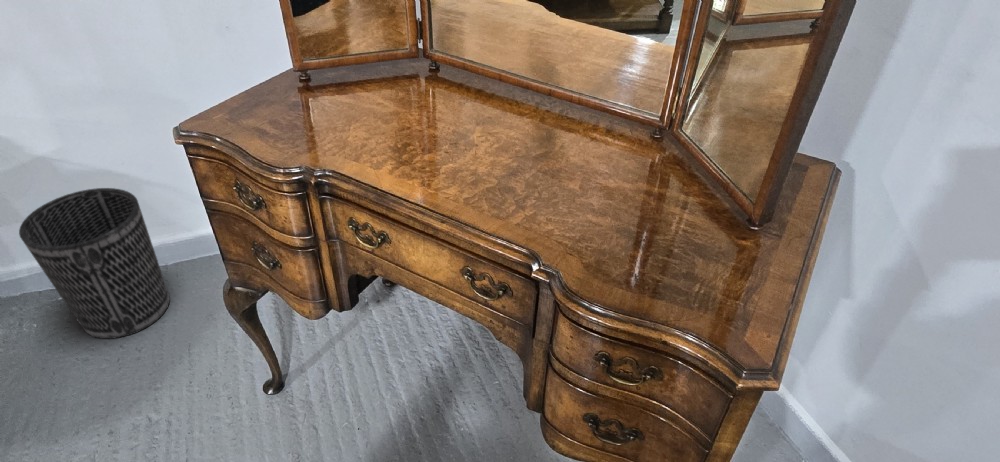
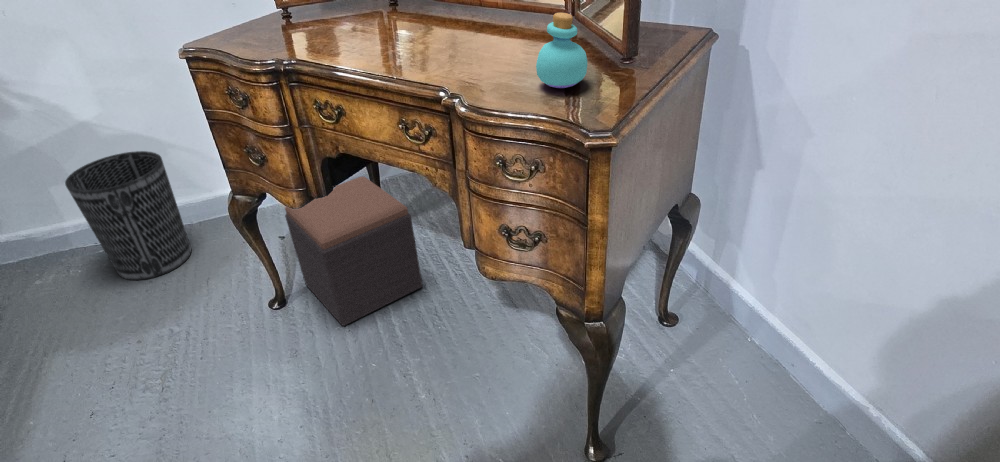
perfume bottle: none [665,189,736,281] -> present [536,13,587,88]
footstool: none [287,243,440,423] -> present [285,176,423,326]

